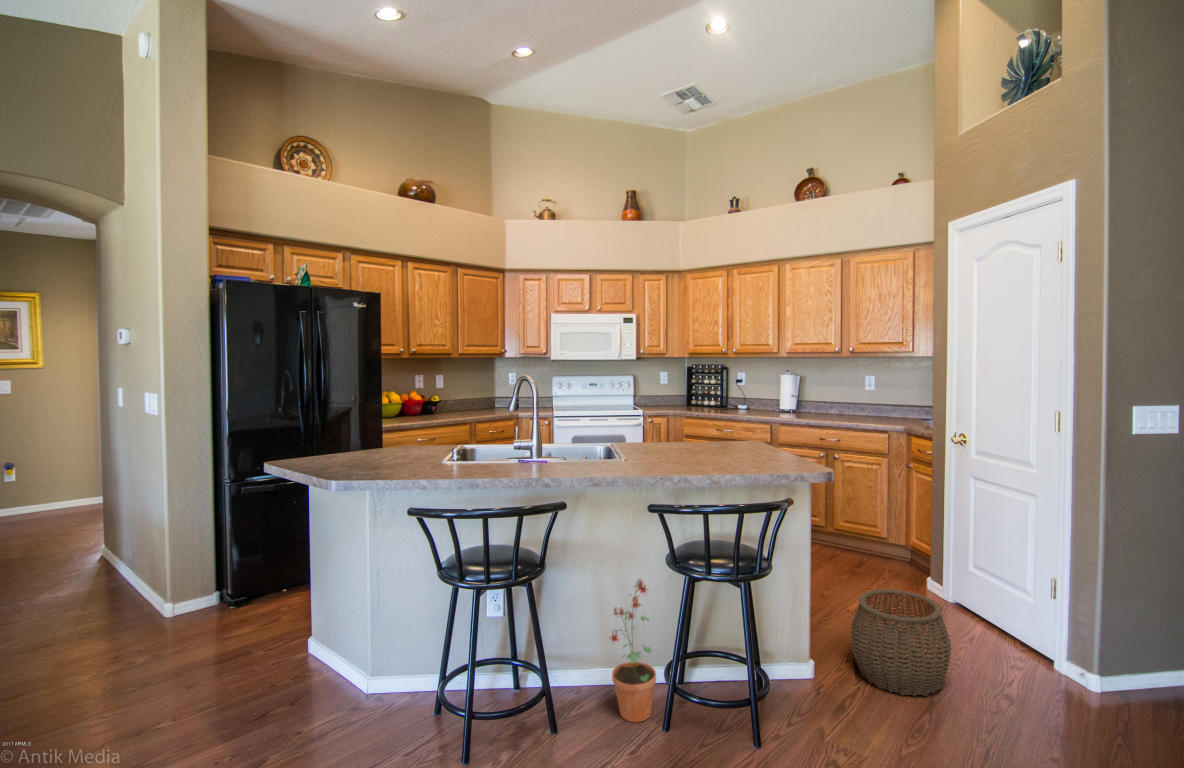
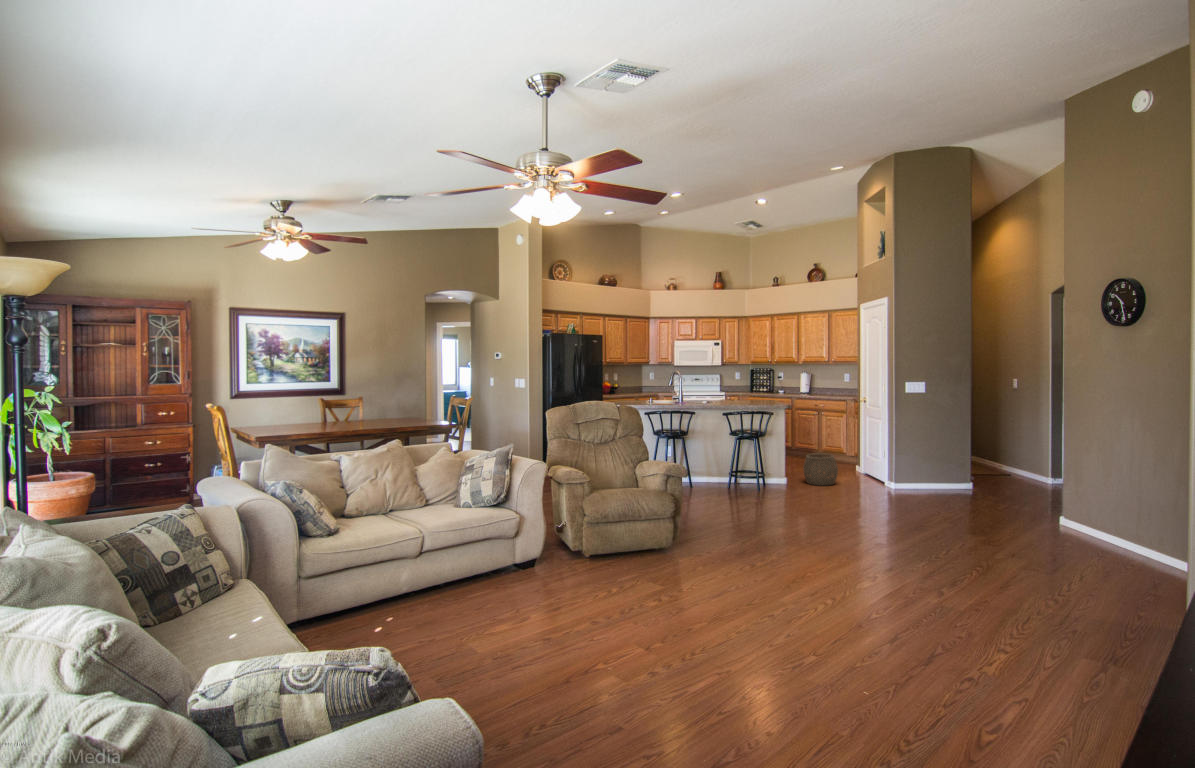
potted plant: present [611,578,656,722] -> none [713,441,729,486]

